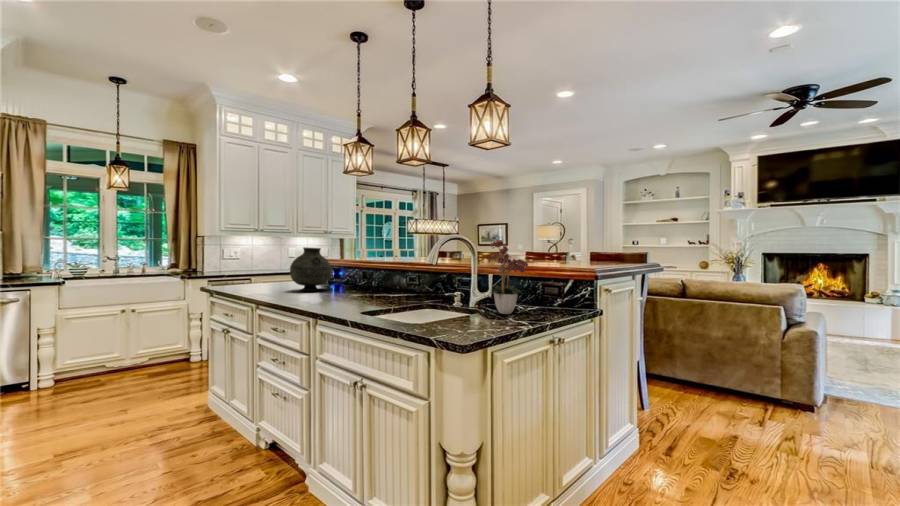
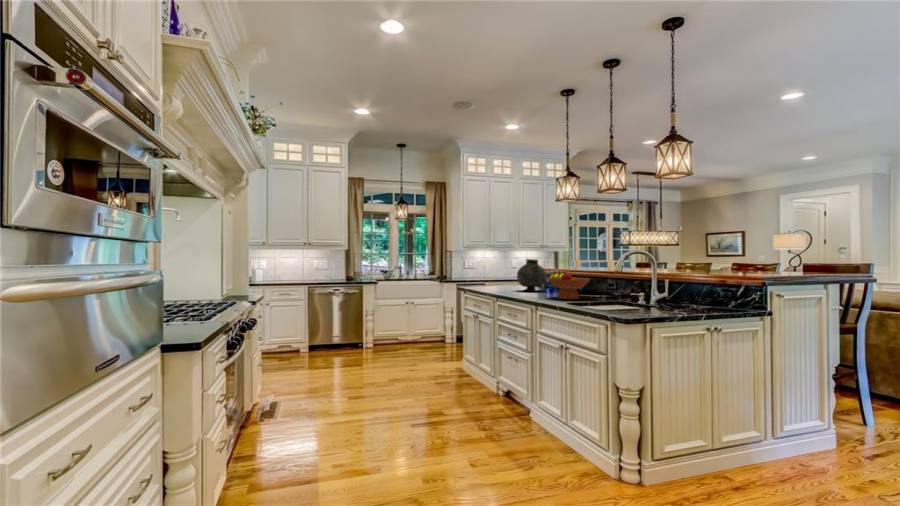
flower arrangement: present [488,240,528,314] -> none [660,250,702,310]
fruit bowl: none [332,264,392,304] -> present [547,271,590,299]

